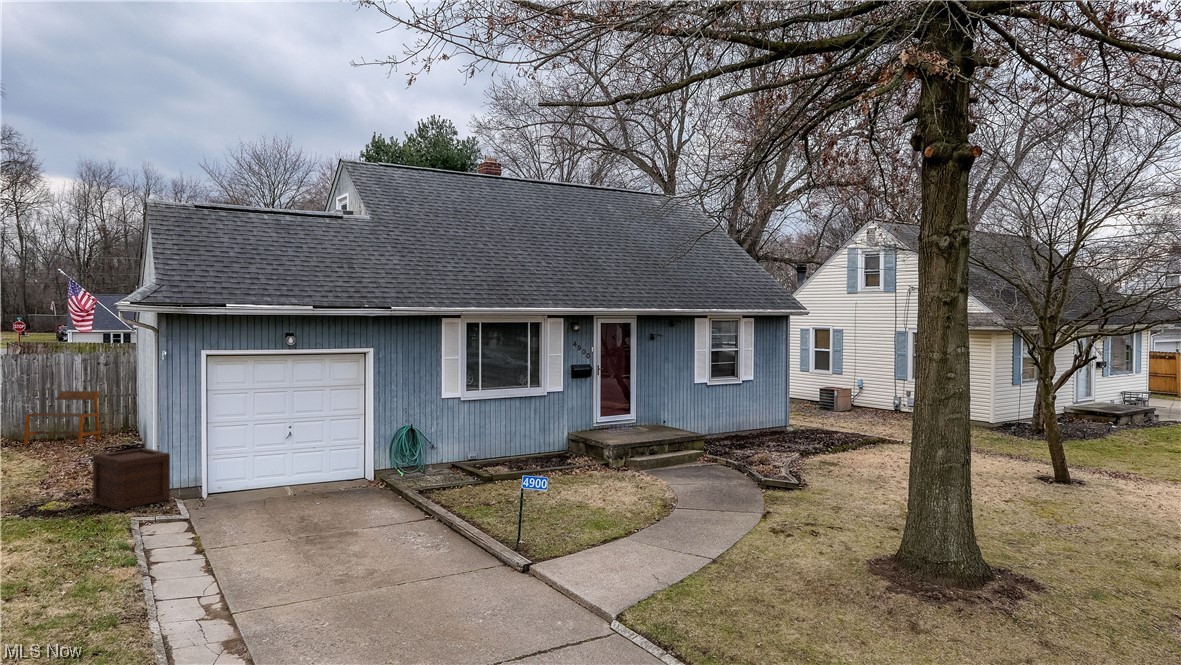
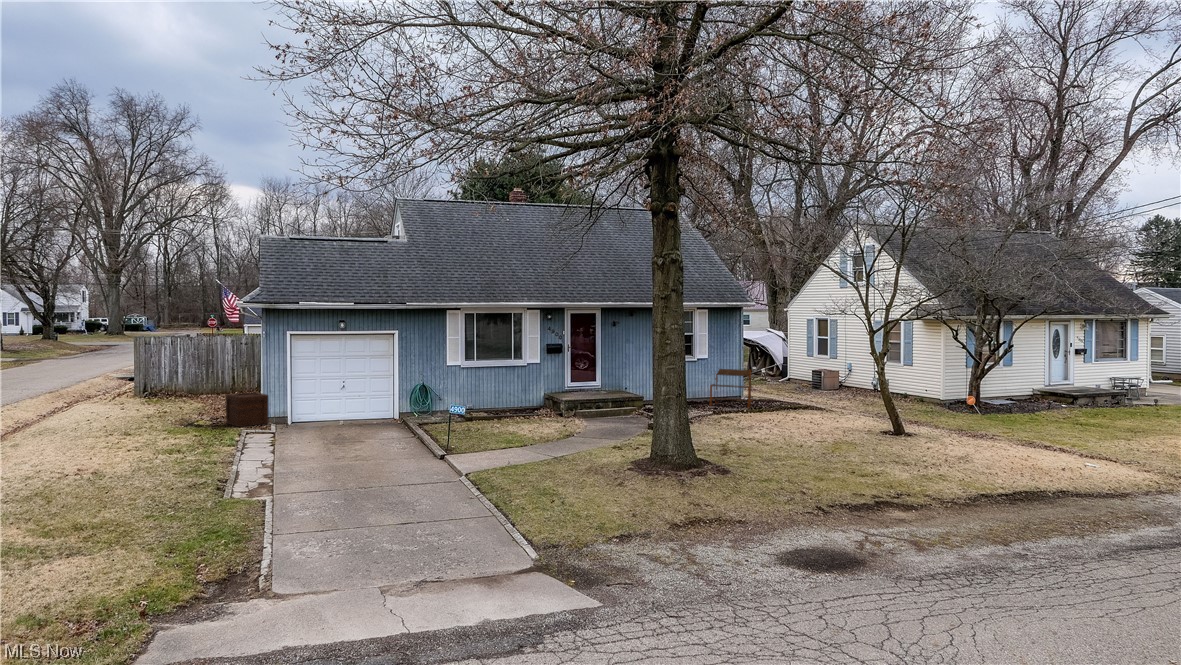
bench: present [24,391,101,445] -> present [709,369,752,408]

